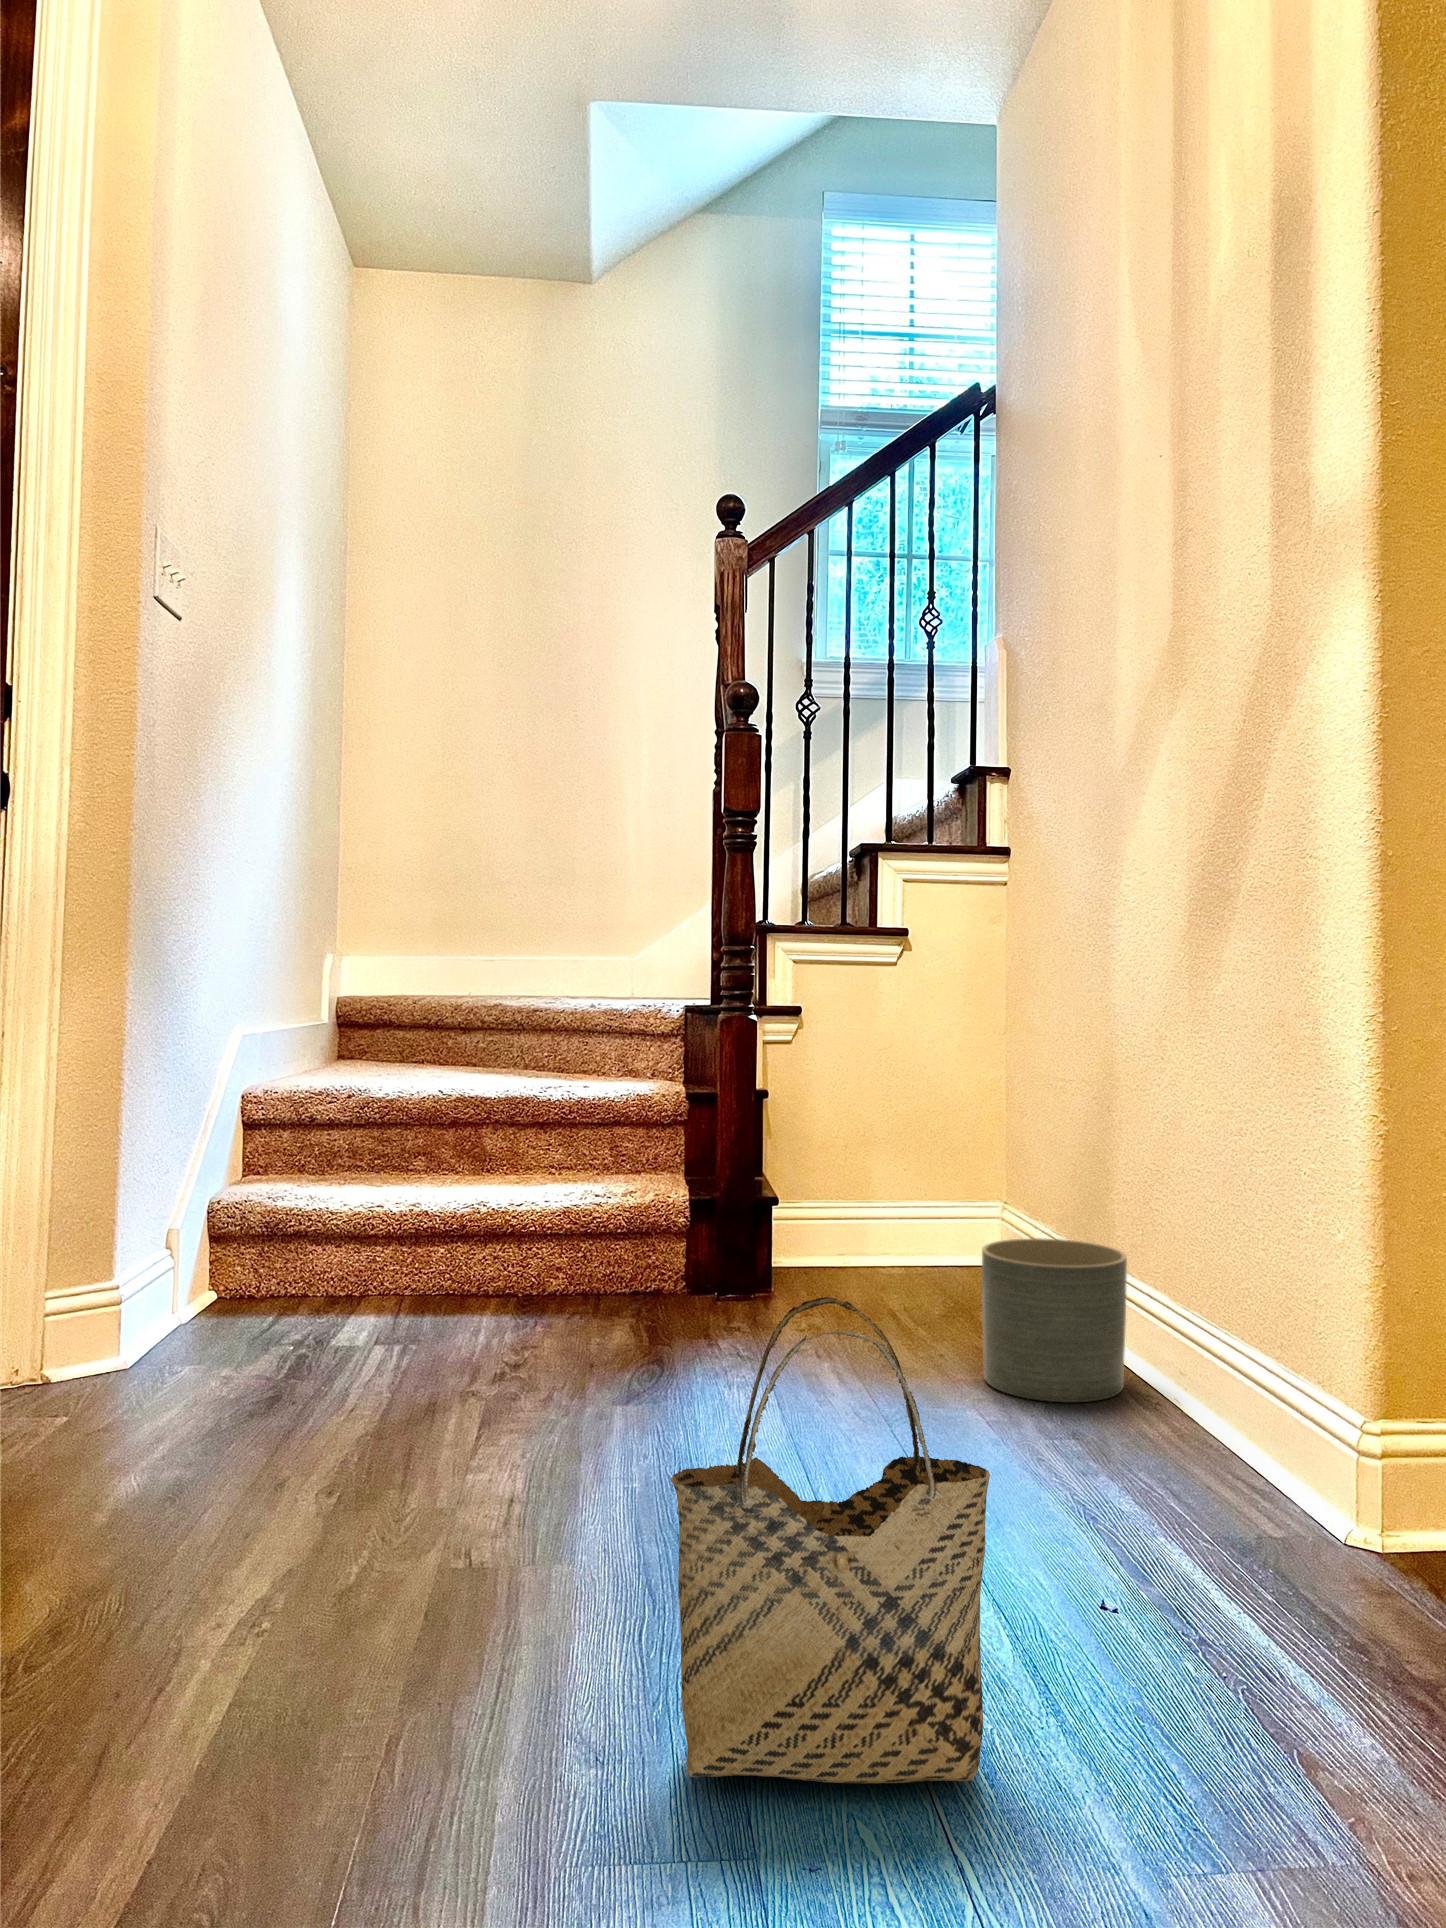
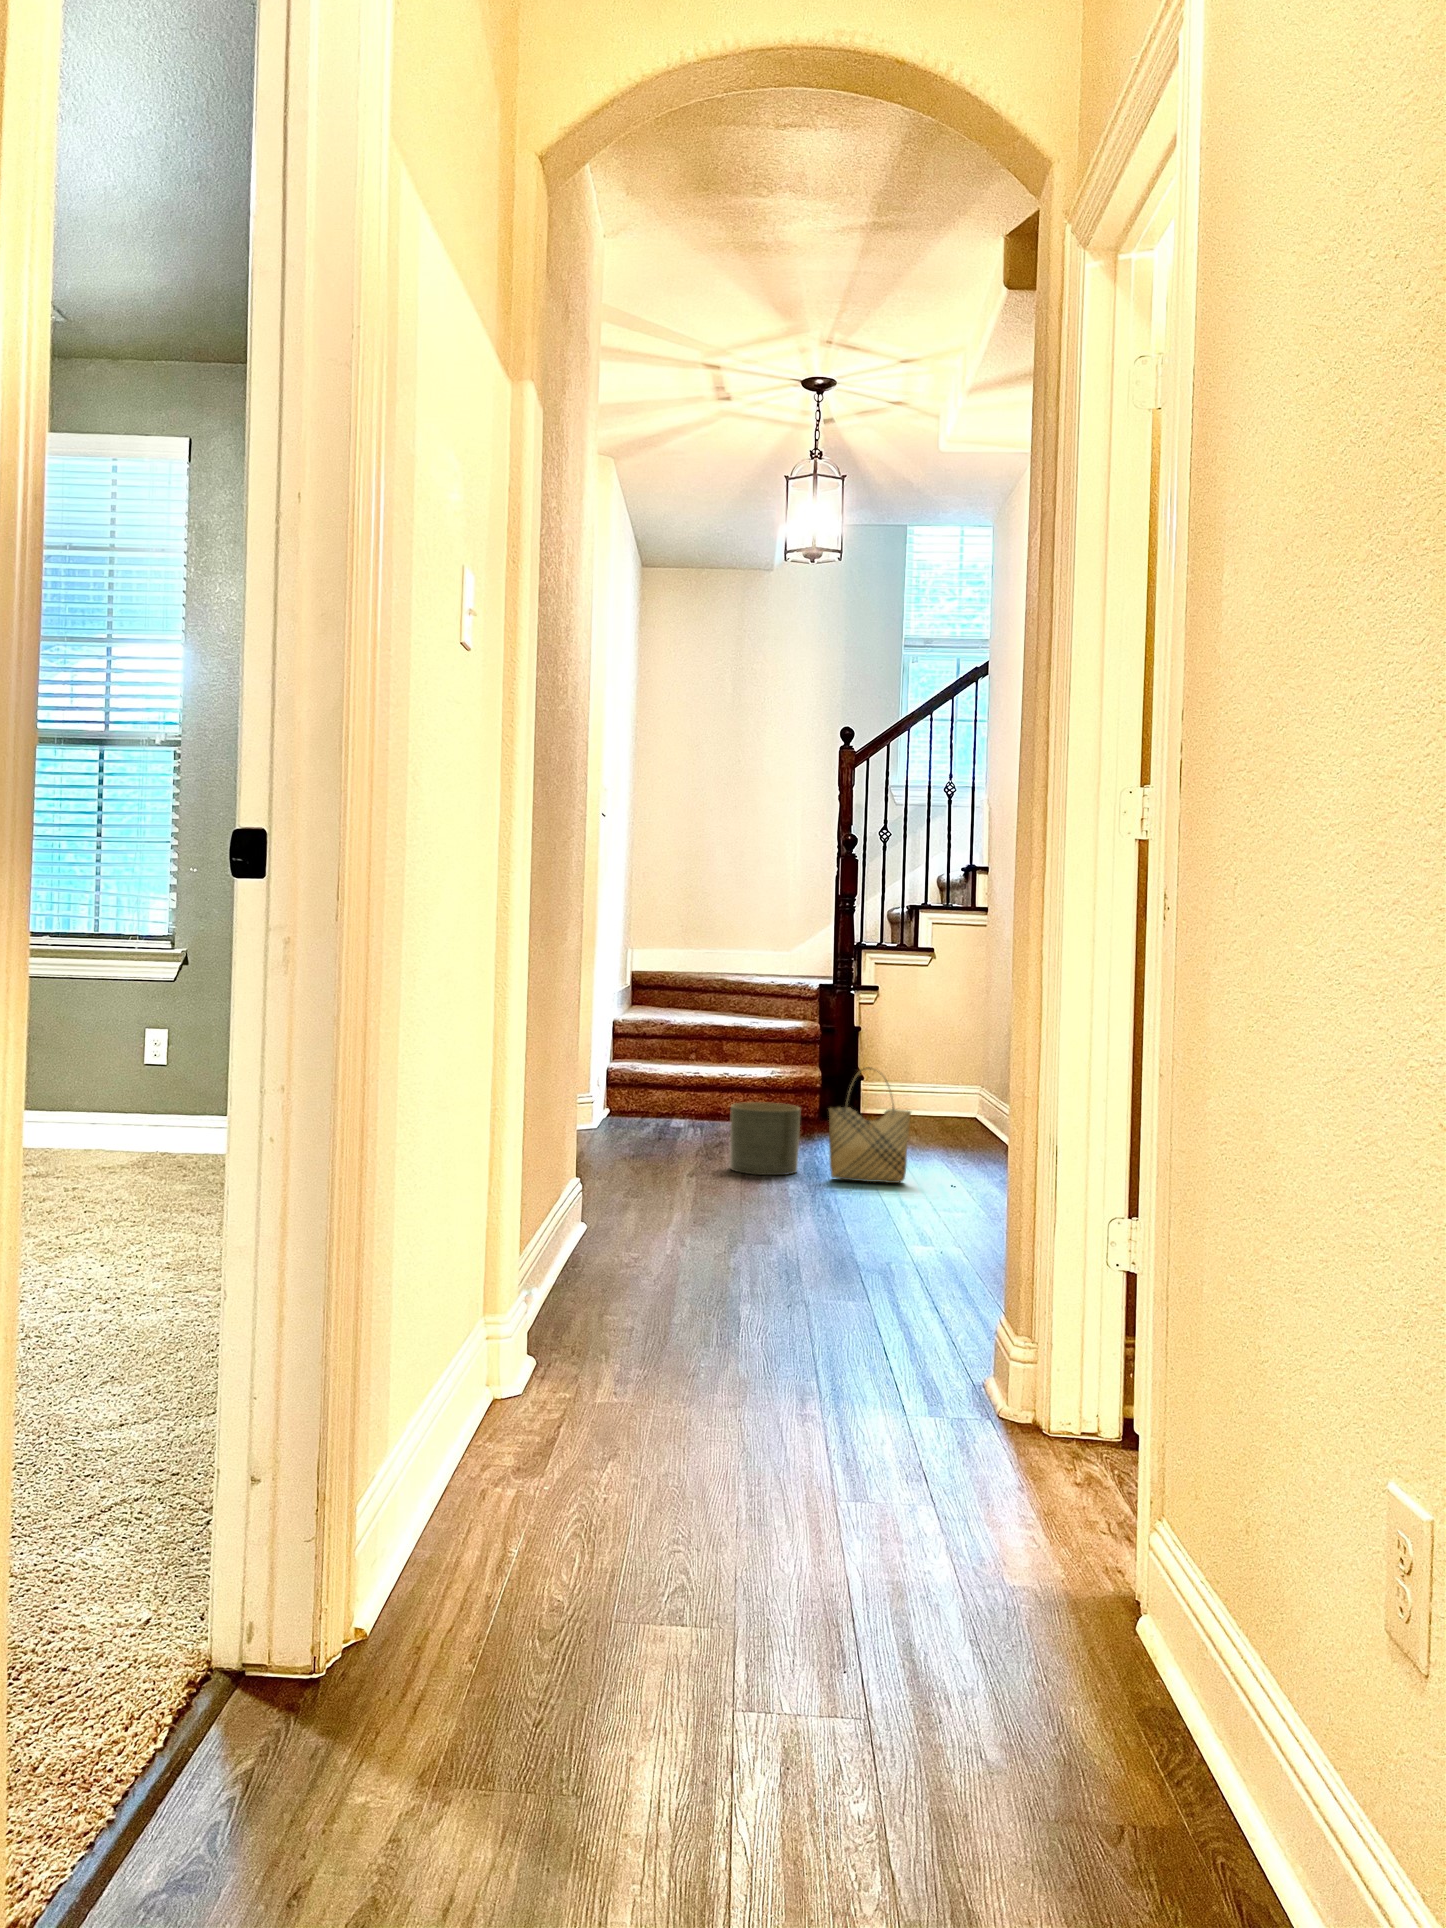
planter: present [982,1238,1127,1402] -> present [730,1102,801,1175]

